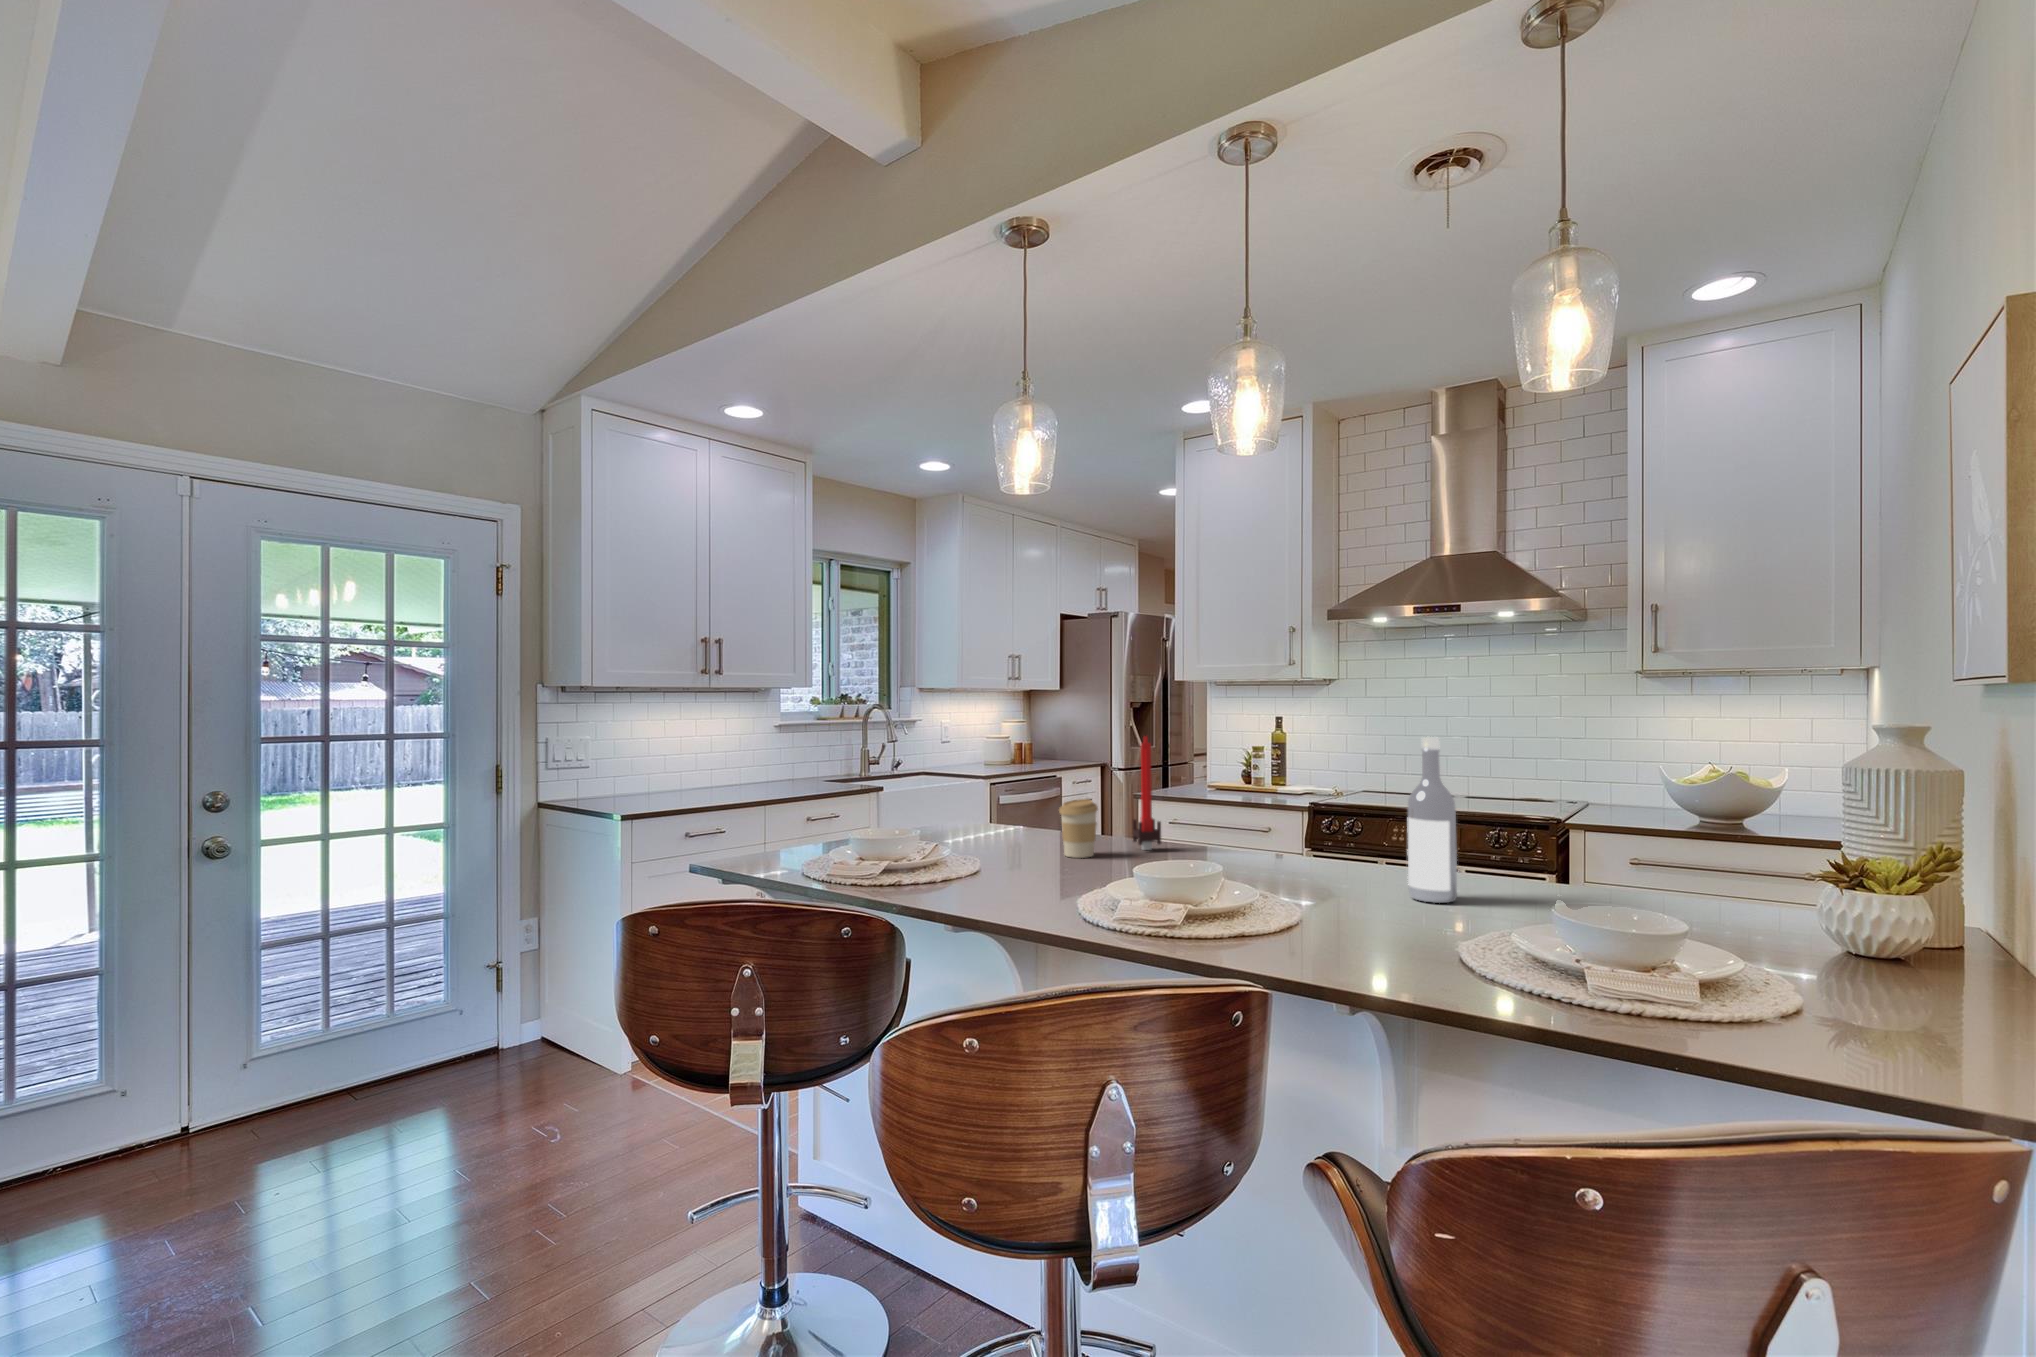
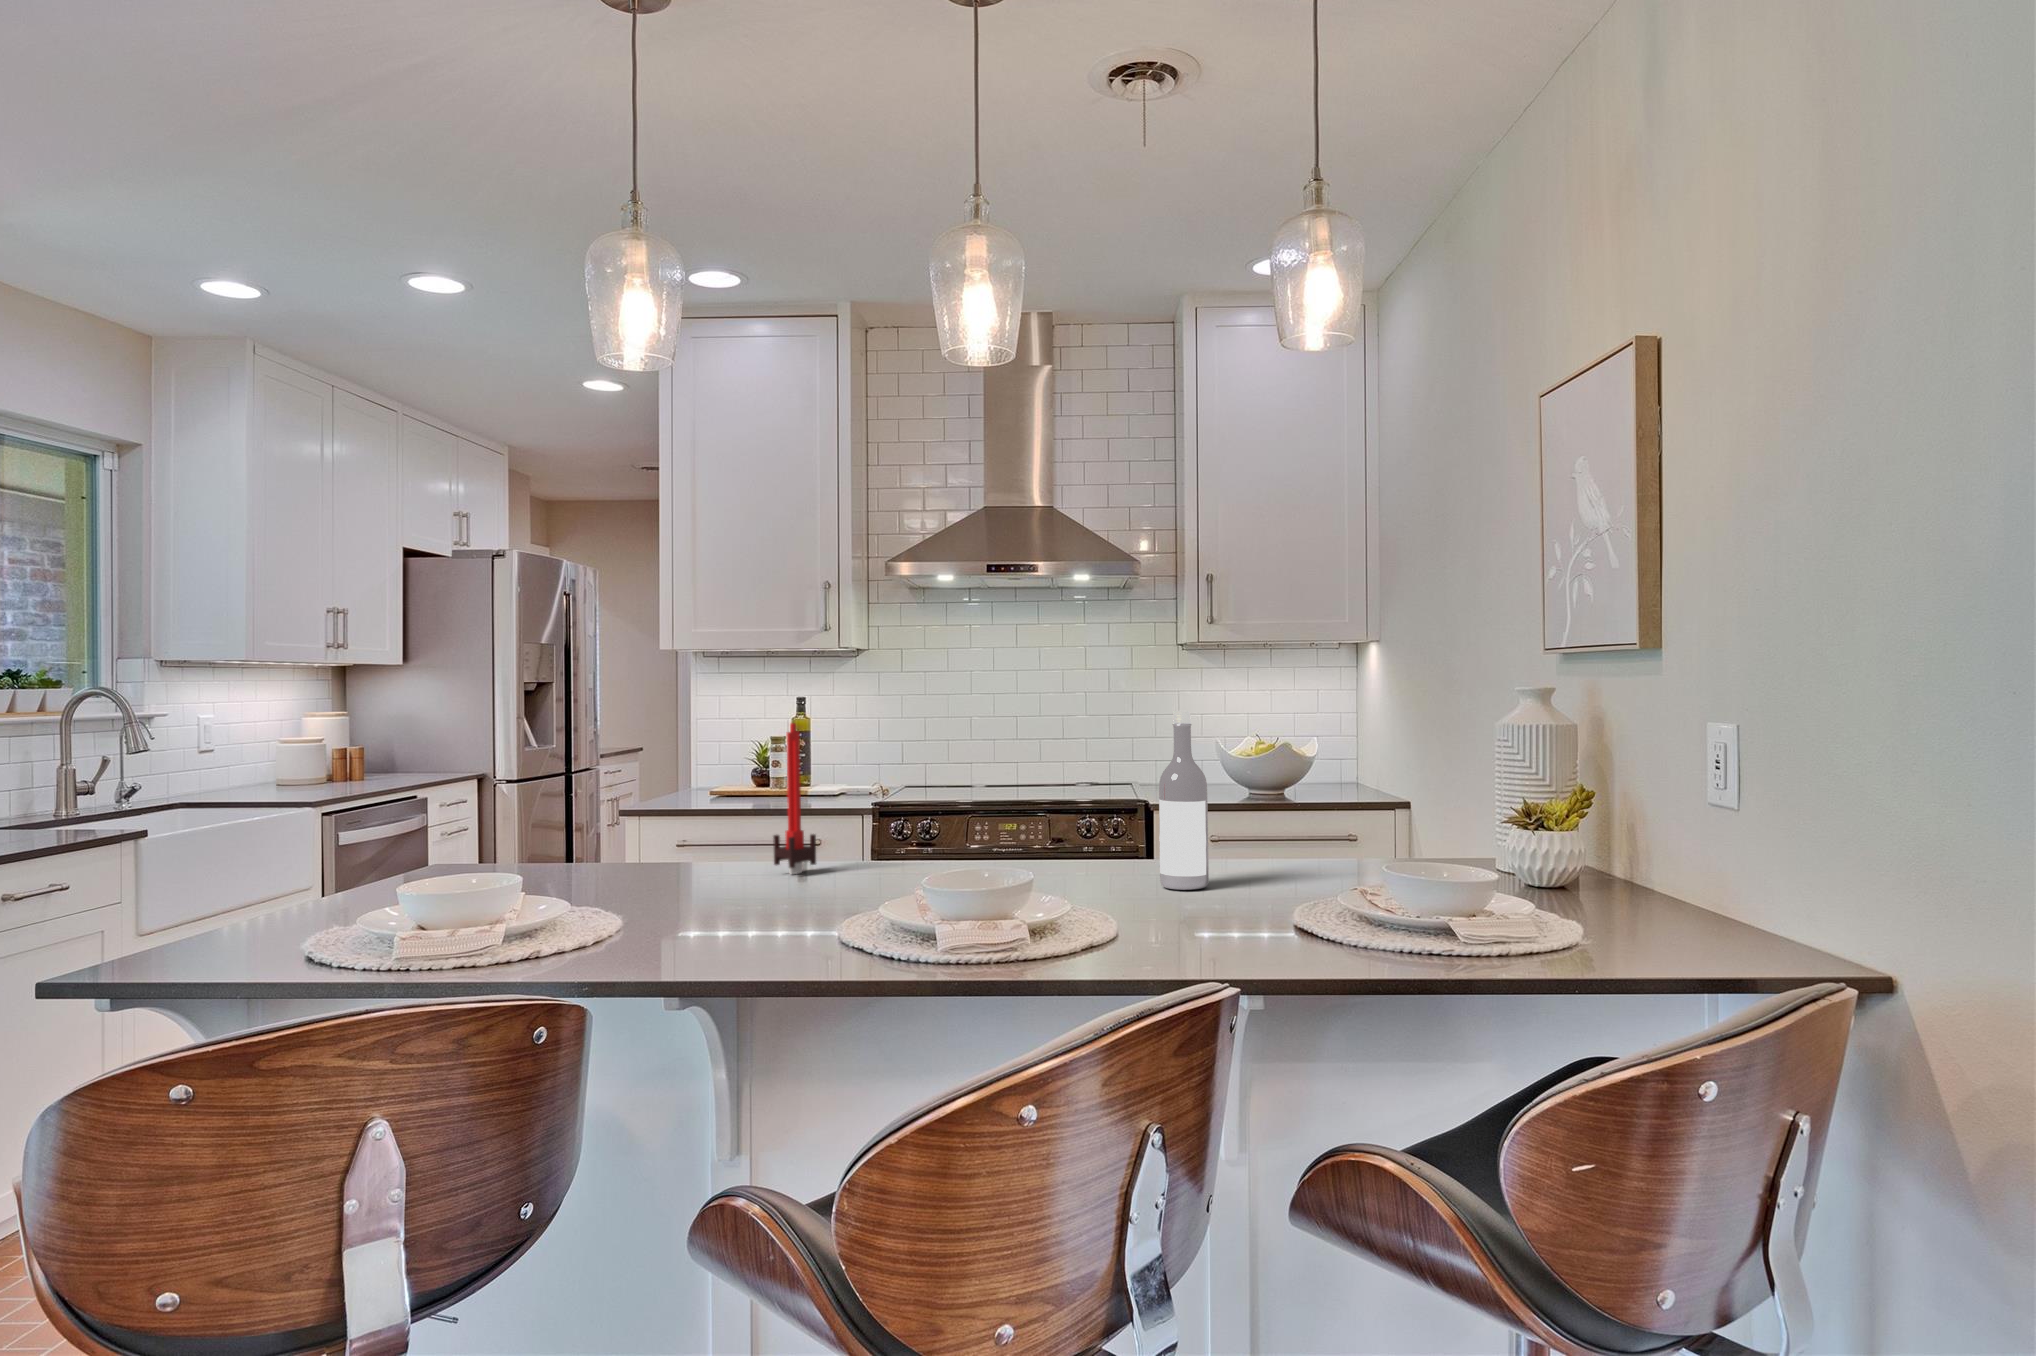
coffee cup: present [1059,799,1098,858] -> none [696,812,751,893]

